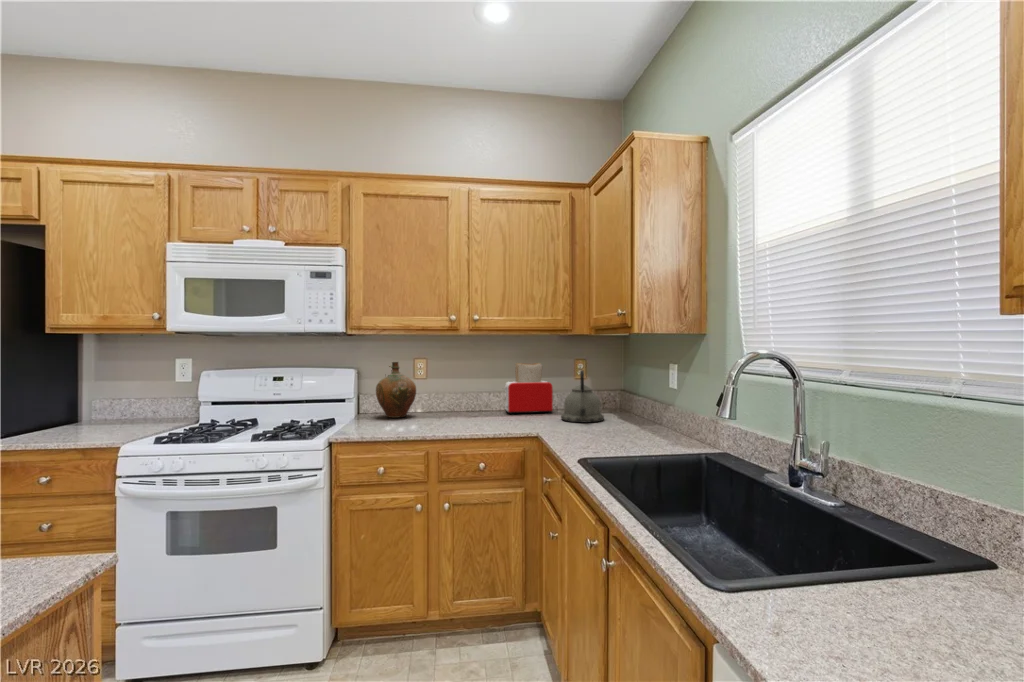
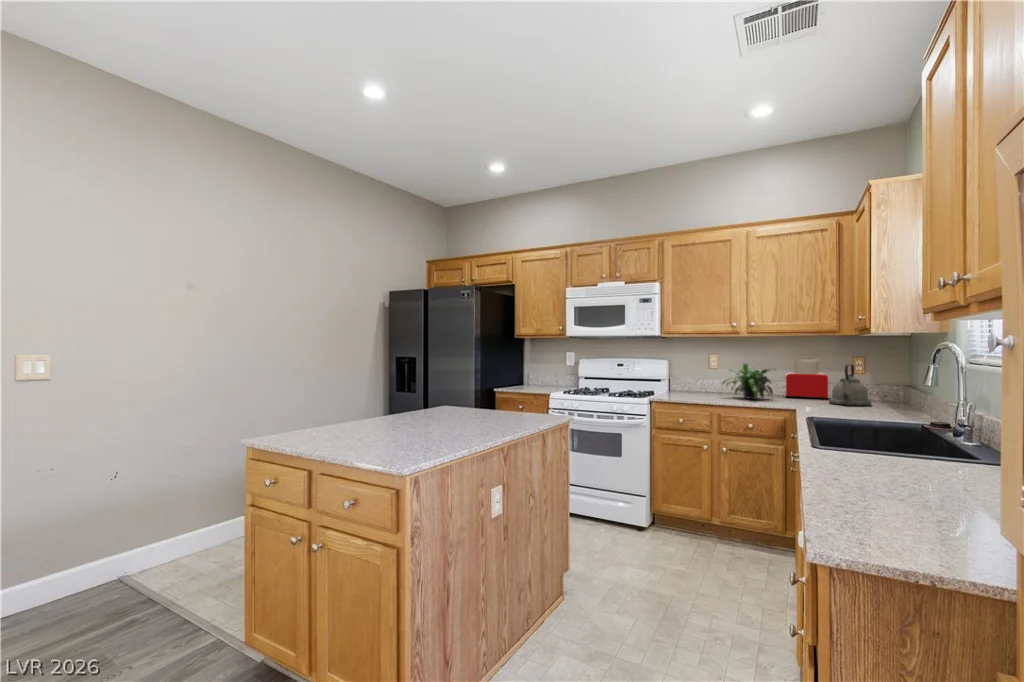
ceramic jug: present [376,362,416,418] -> none [682,355,711,394]
potted plant: none [435,372,503,422] -> present [722,363,773,399]

